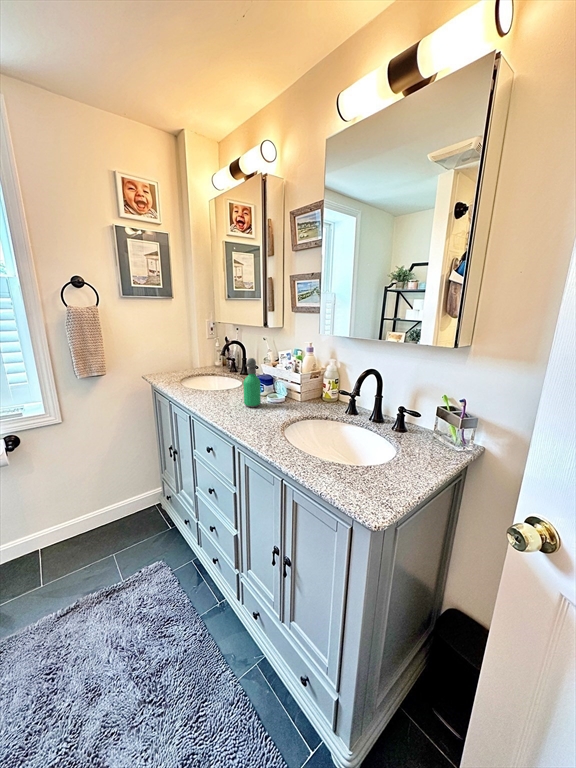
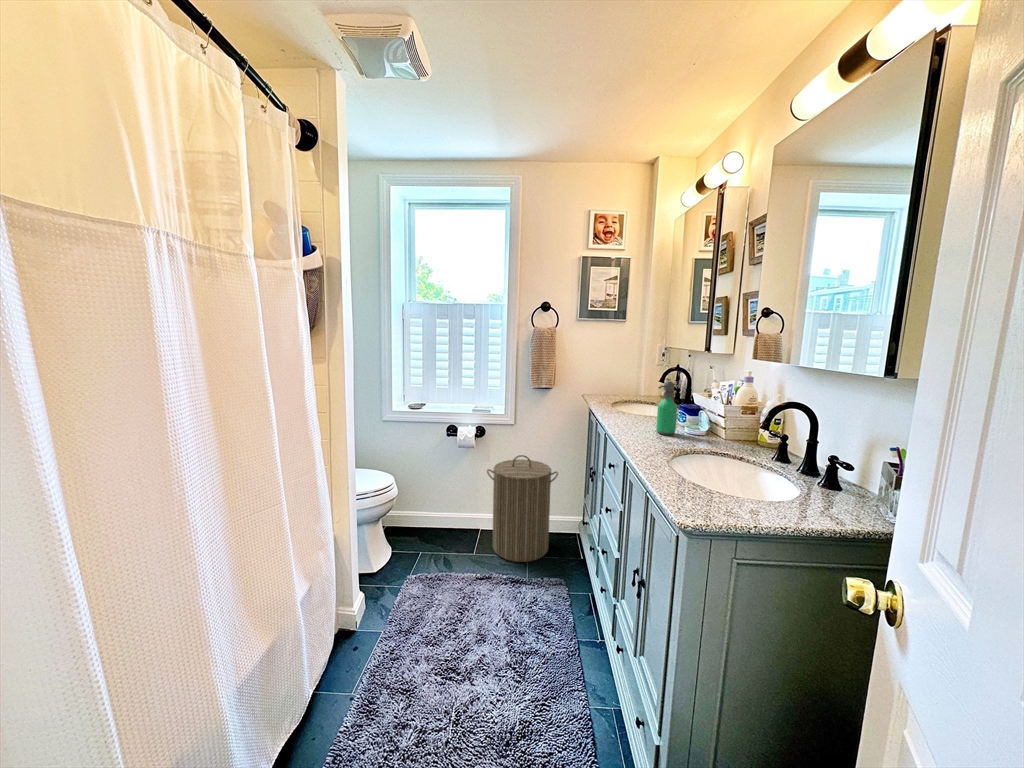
laundry hamper: none [36,453,132,571] -> present [487,455,558,562]

